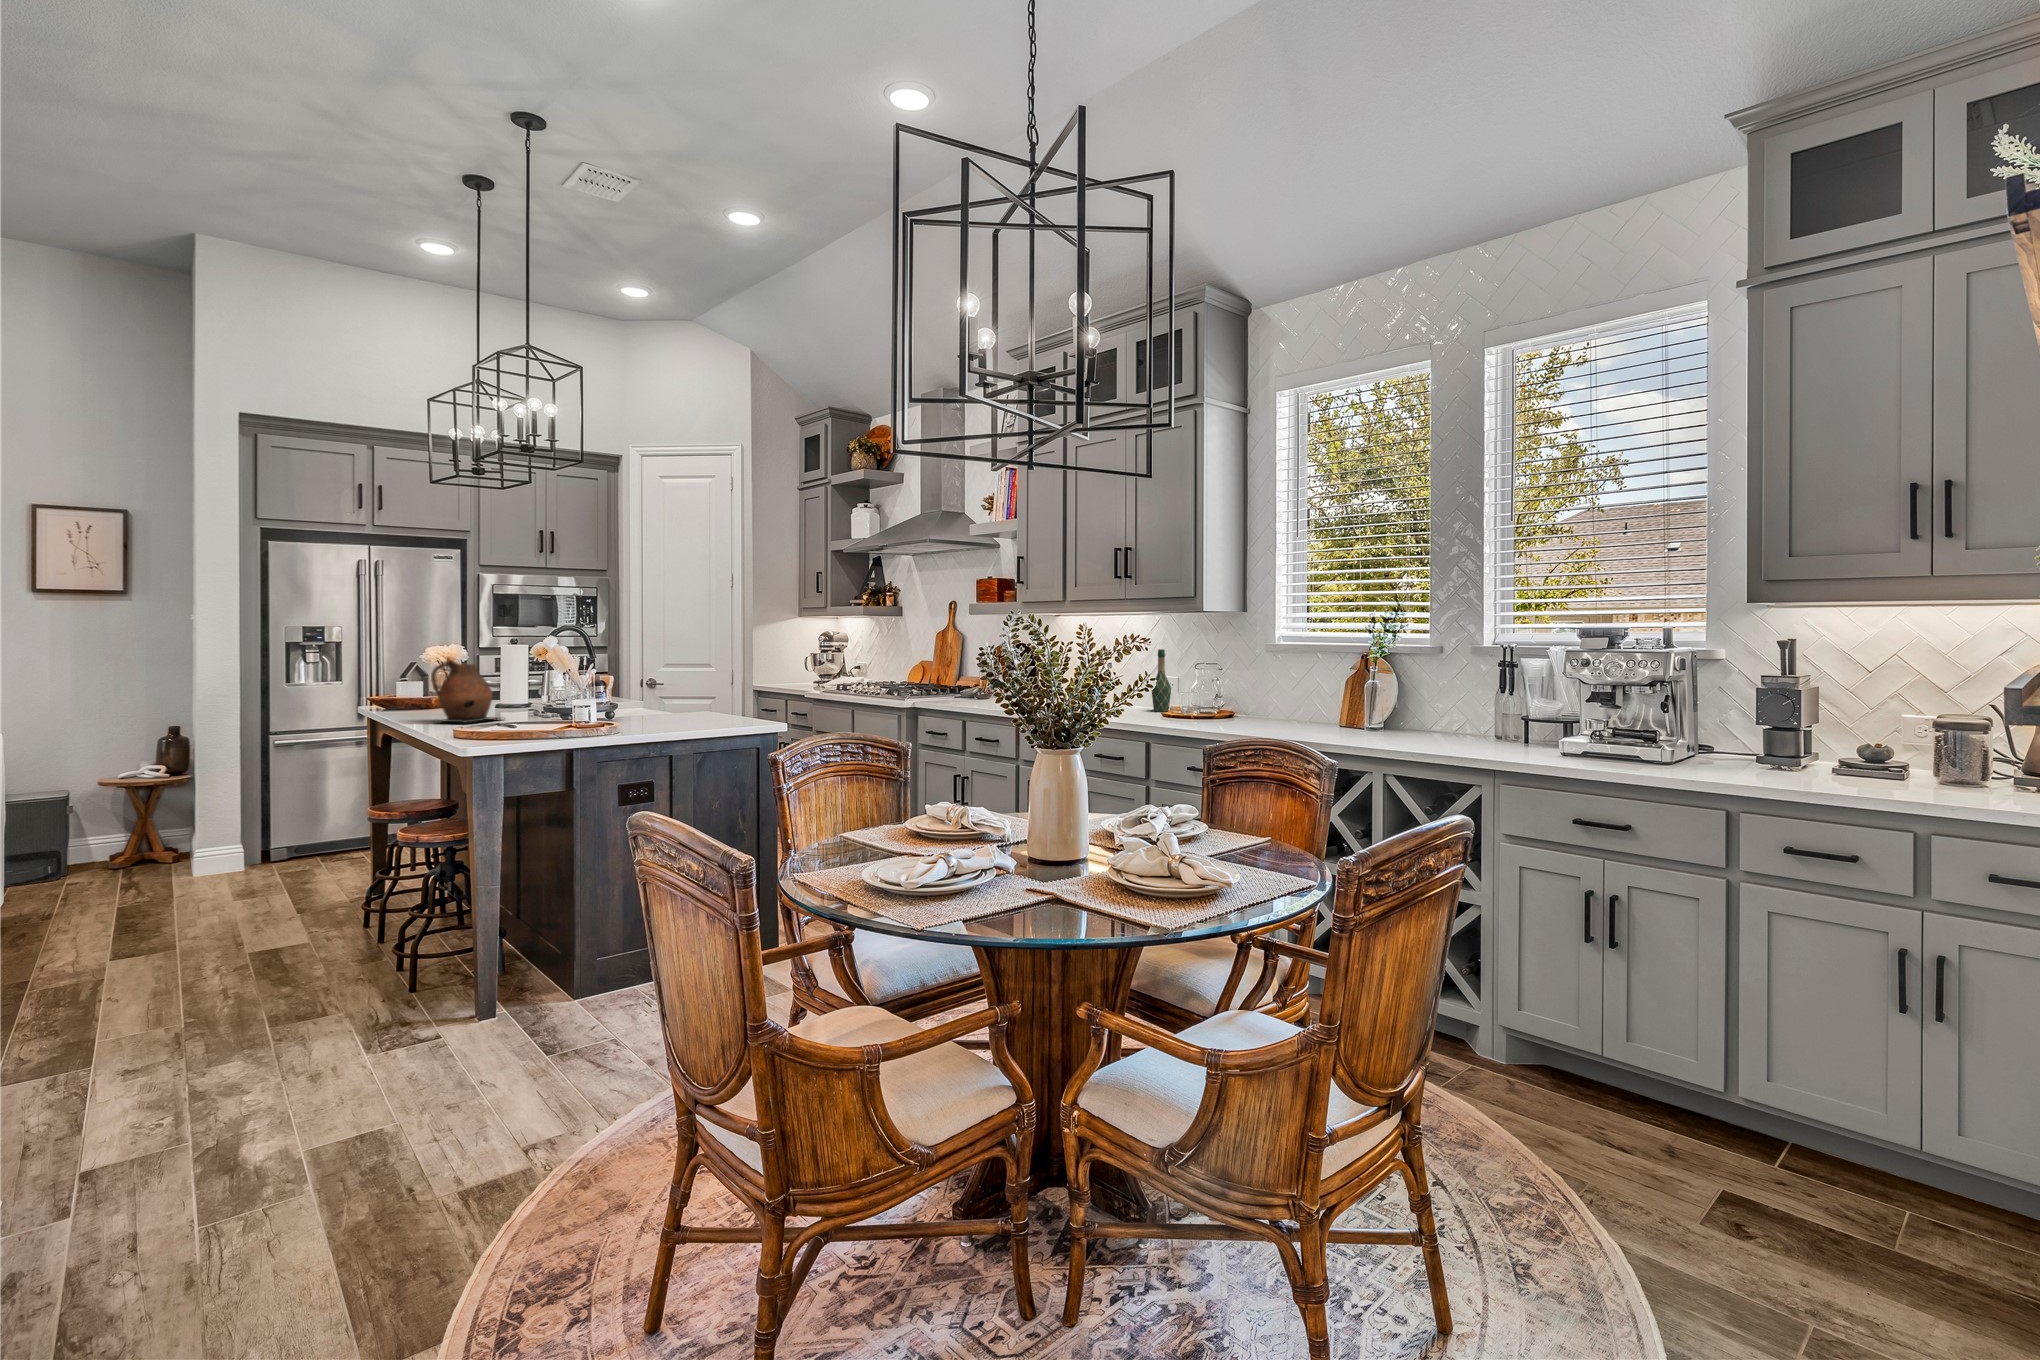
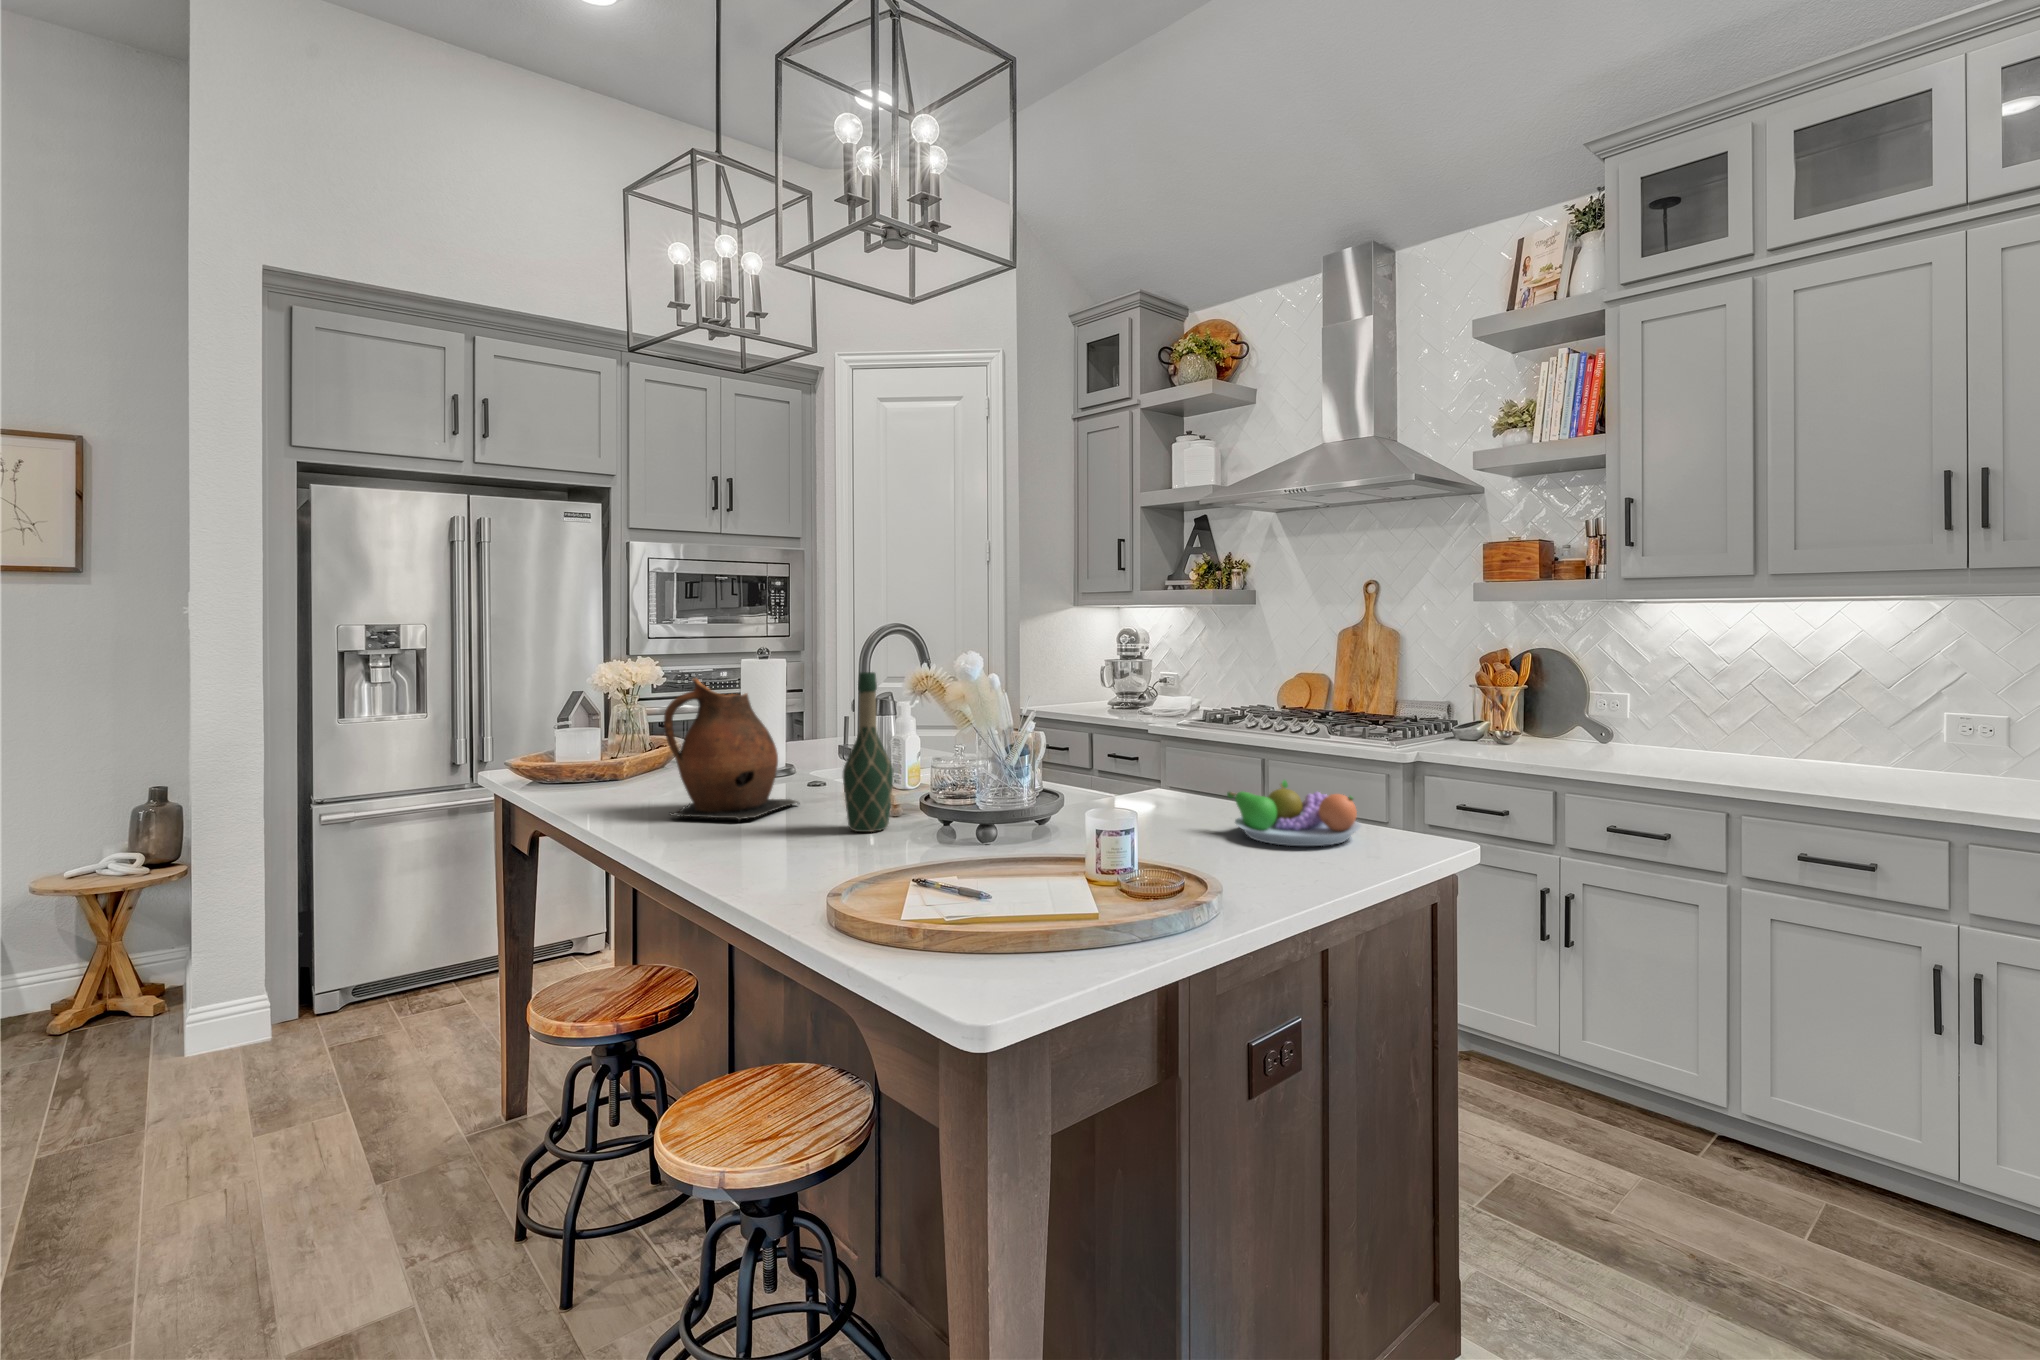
wine bottle: present [1152,649,1171,711] -> present [843,672,894,832]
fruit bowl: none [682,704,742,730] -> present [1227,780,1361,846]

